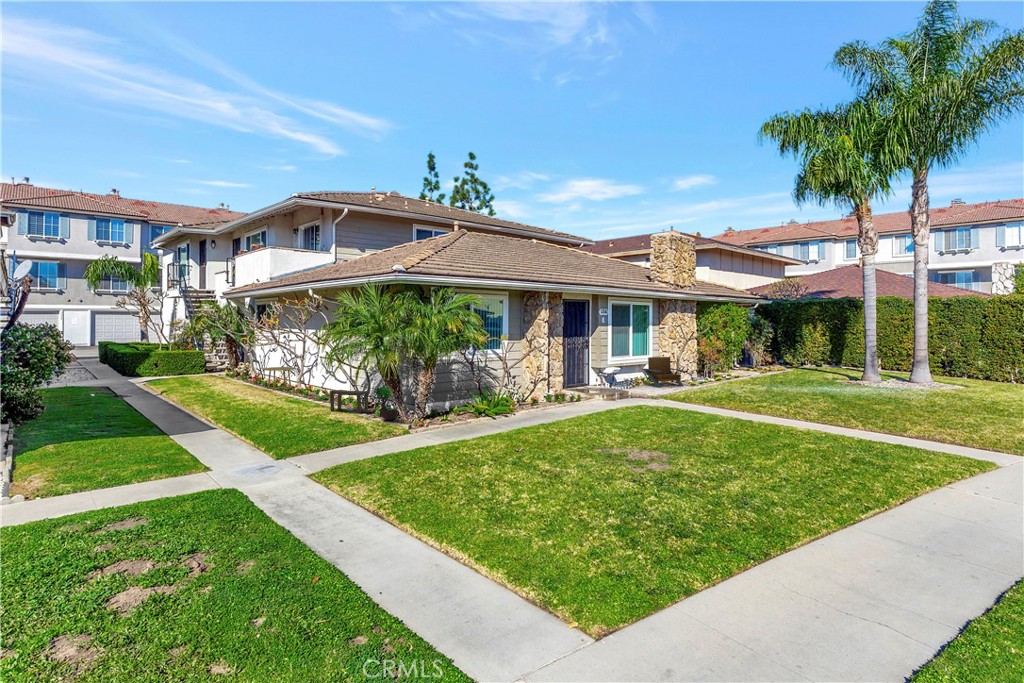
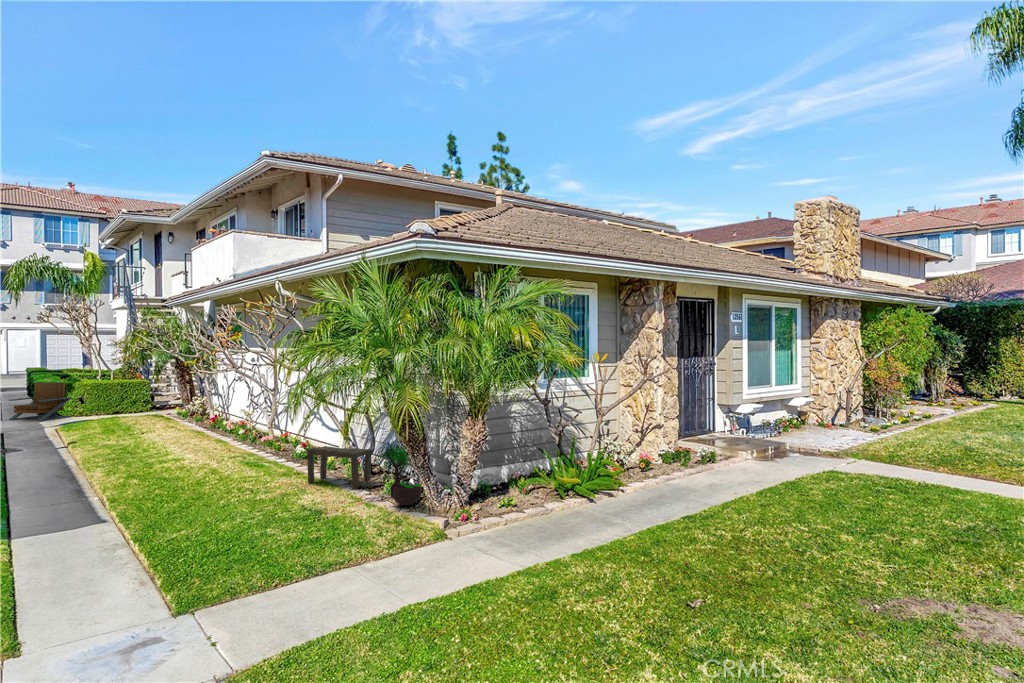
lounge chair: present [643,357,684,387] -> present [9,382,72,421]
round table: present [262,367,296,390] -> none [215,405,266,441]

